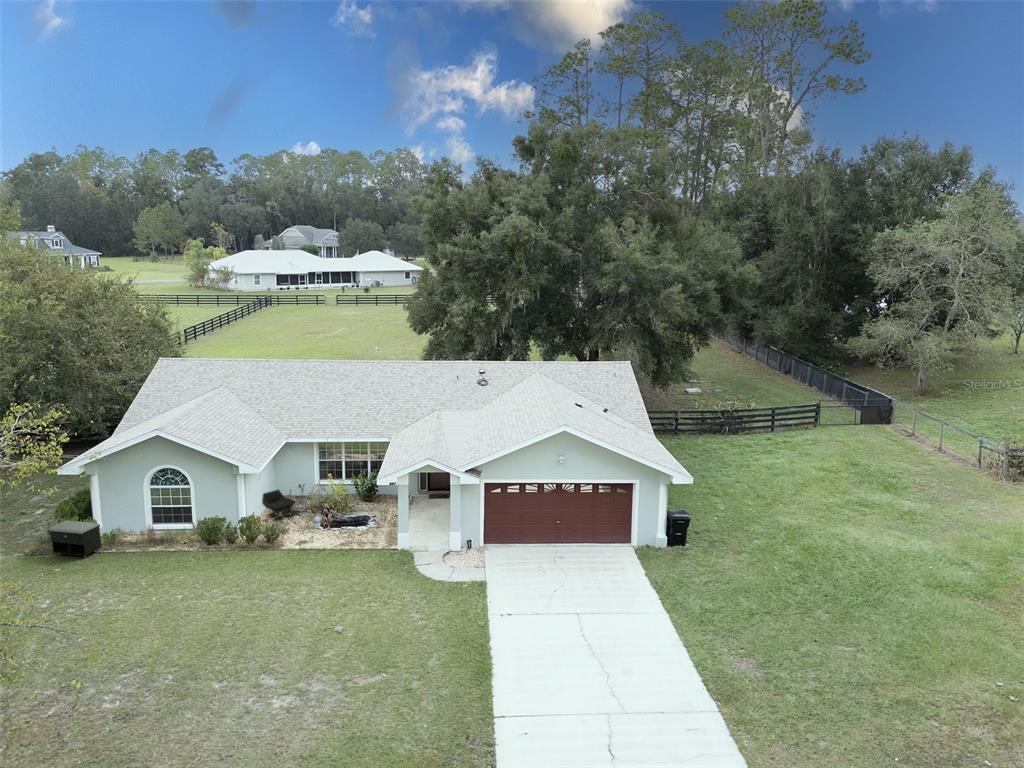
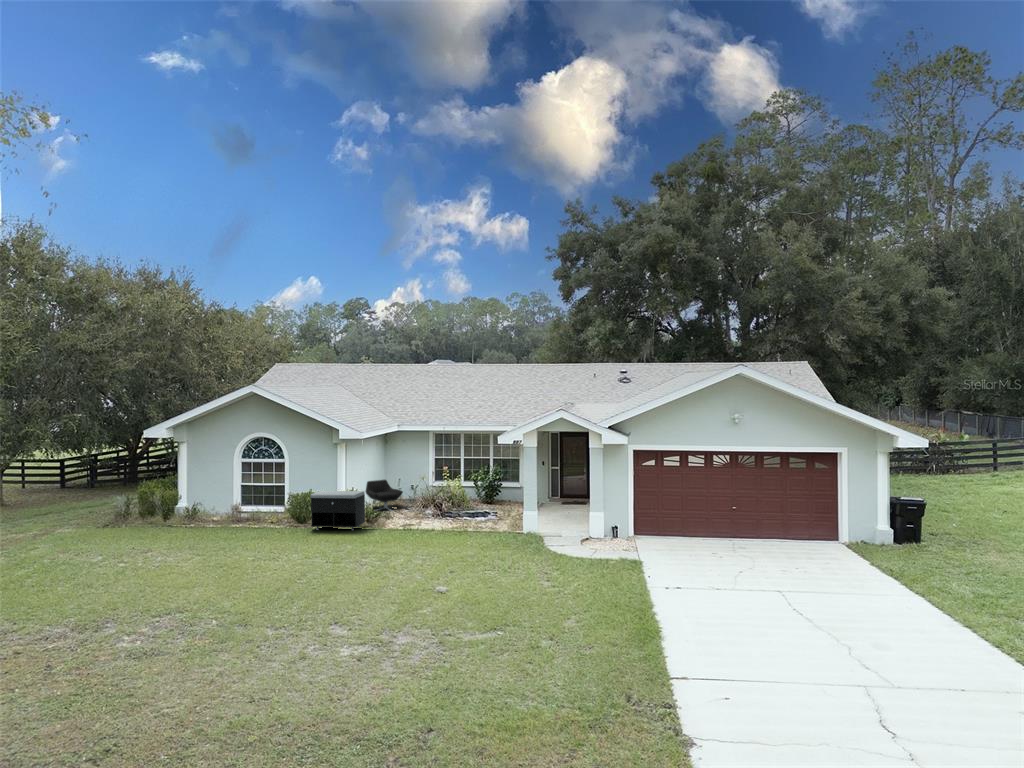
storage bench: present [49,520,101,557] -> present [310,491,365,530]

